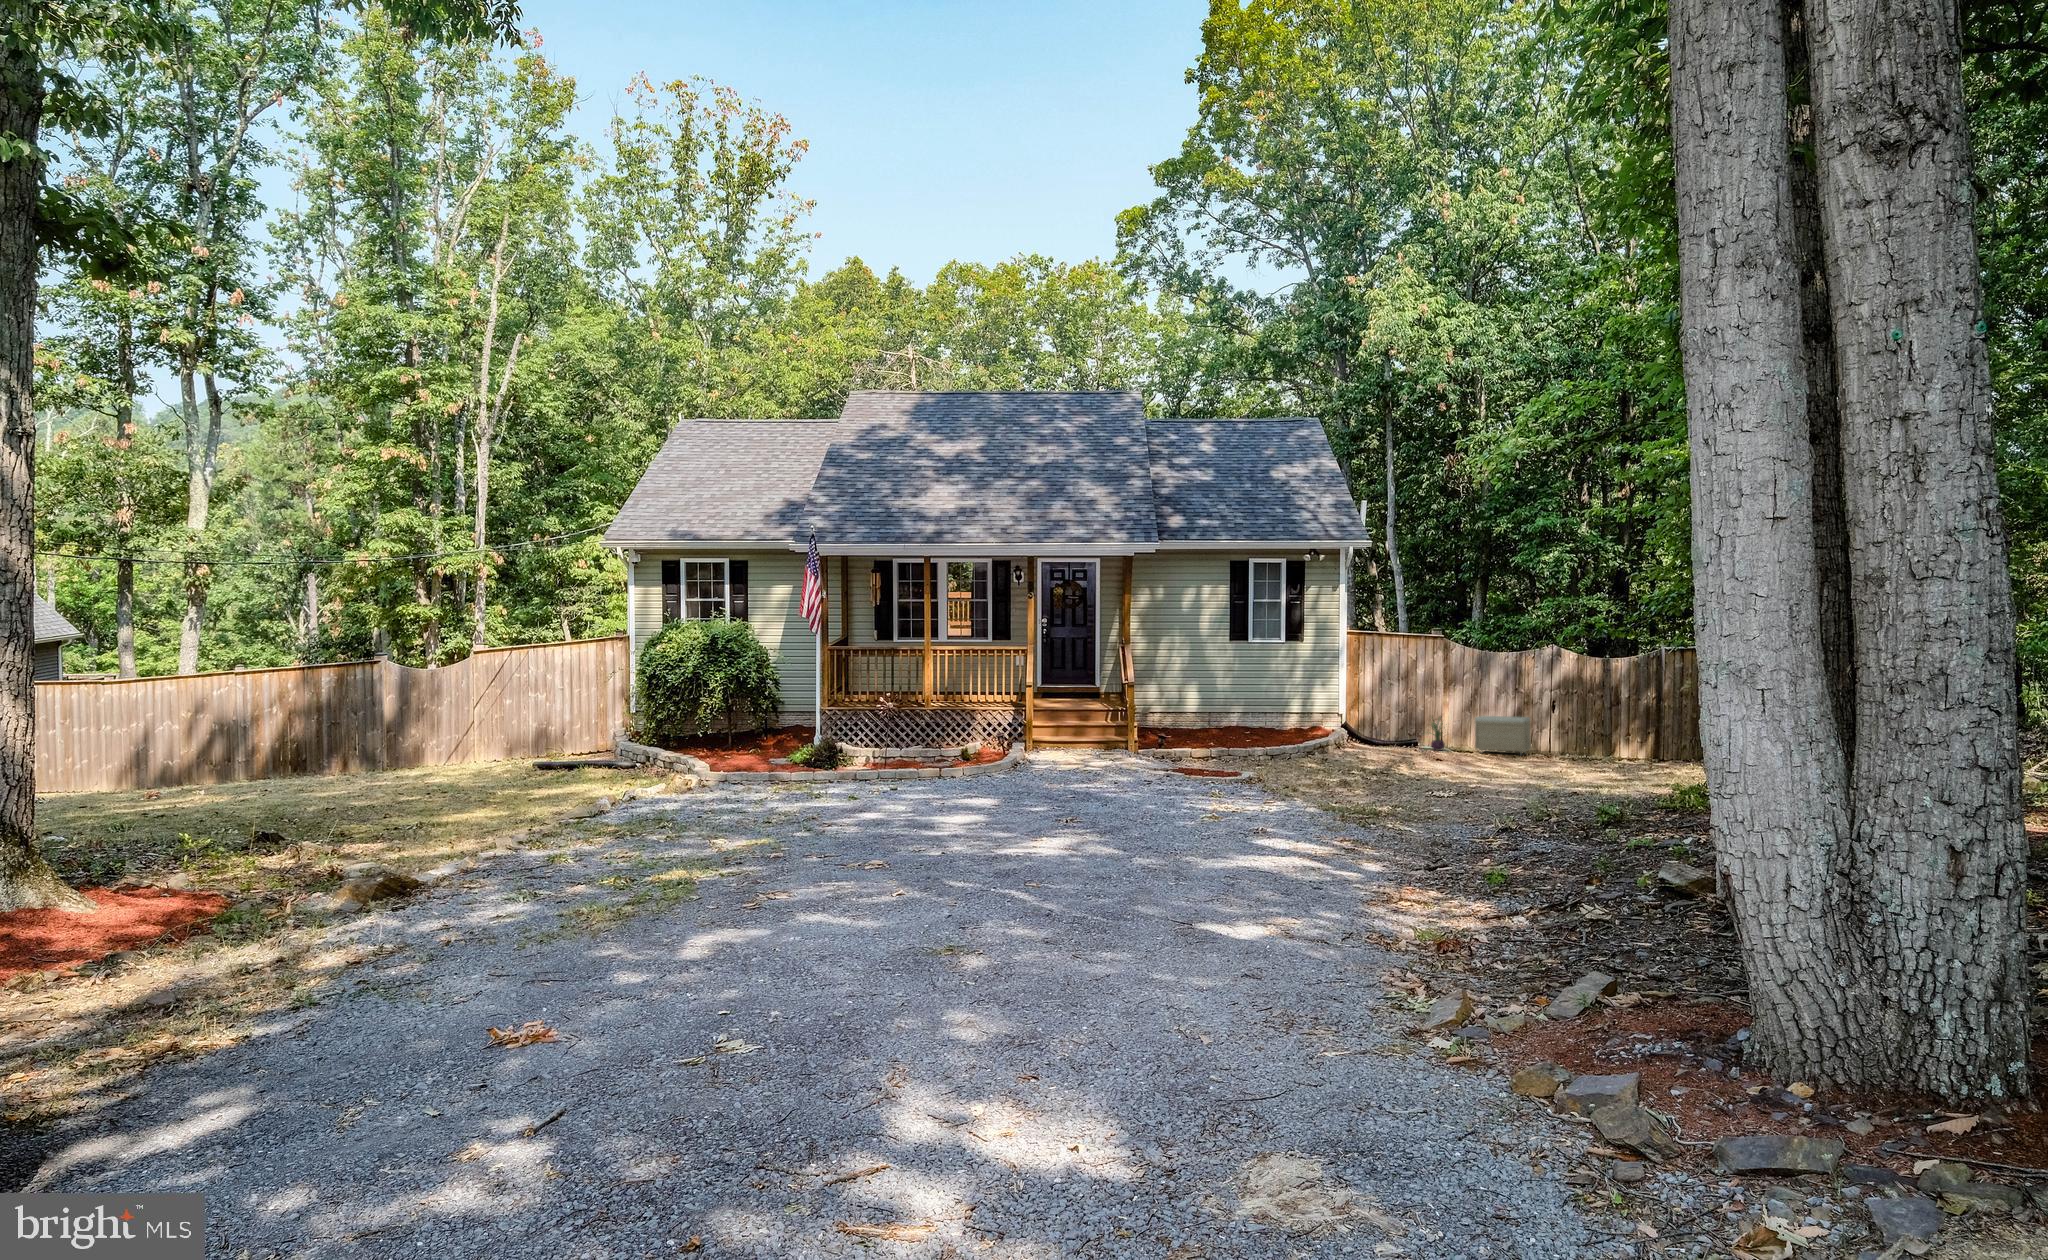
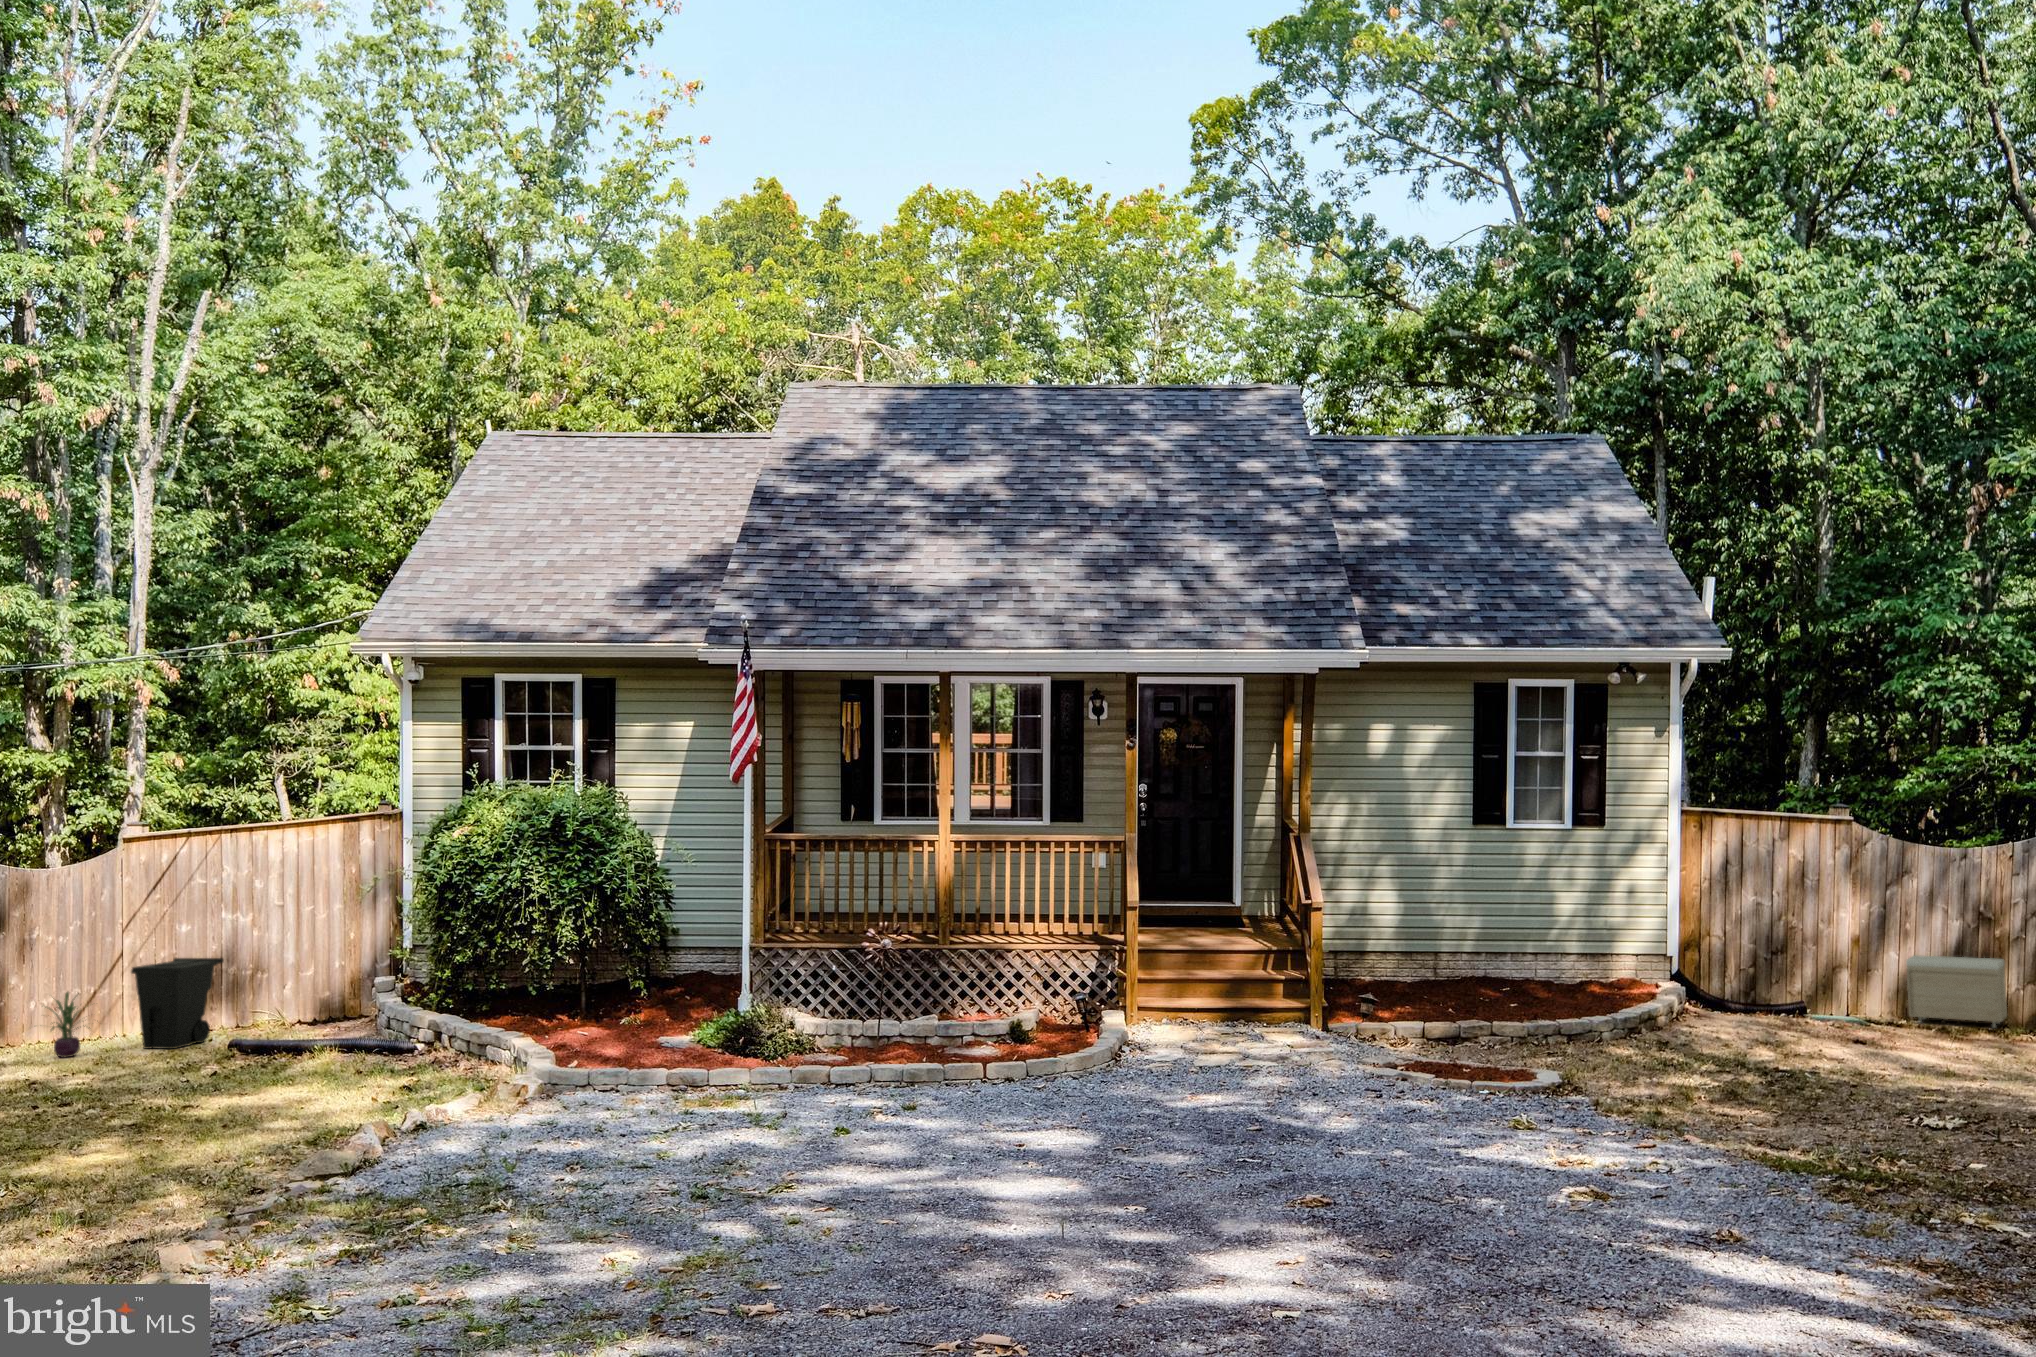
trash can: none [474,715,527,764] -> present [131,958,224,1049]
decorative plant: present [1431,716,1445,751] -> present [45,992,80,1058]

